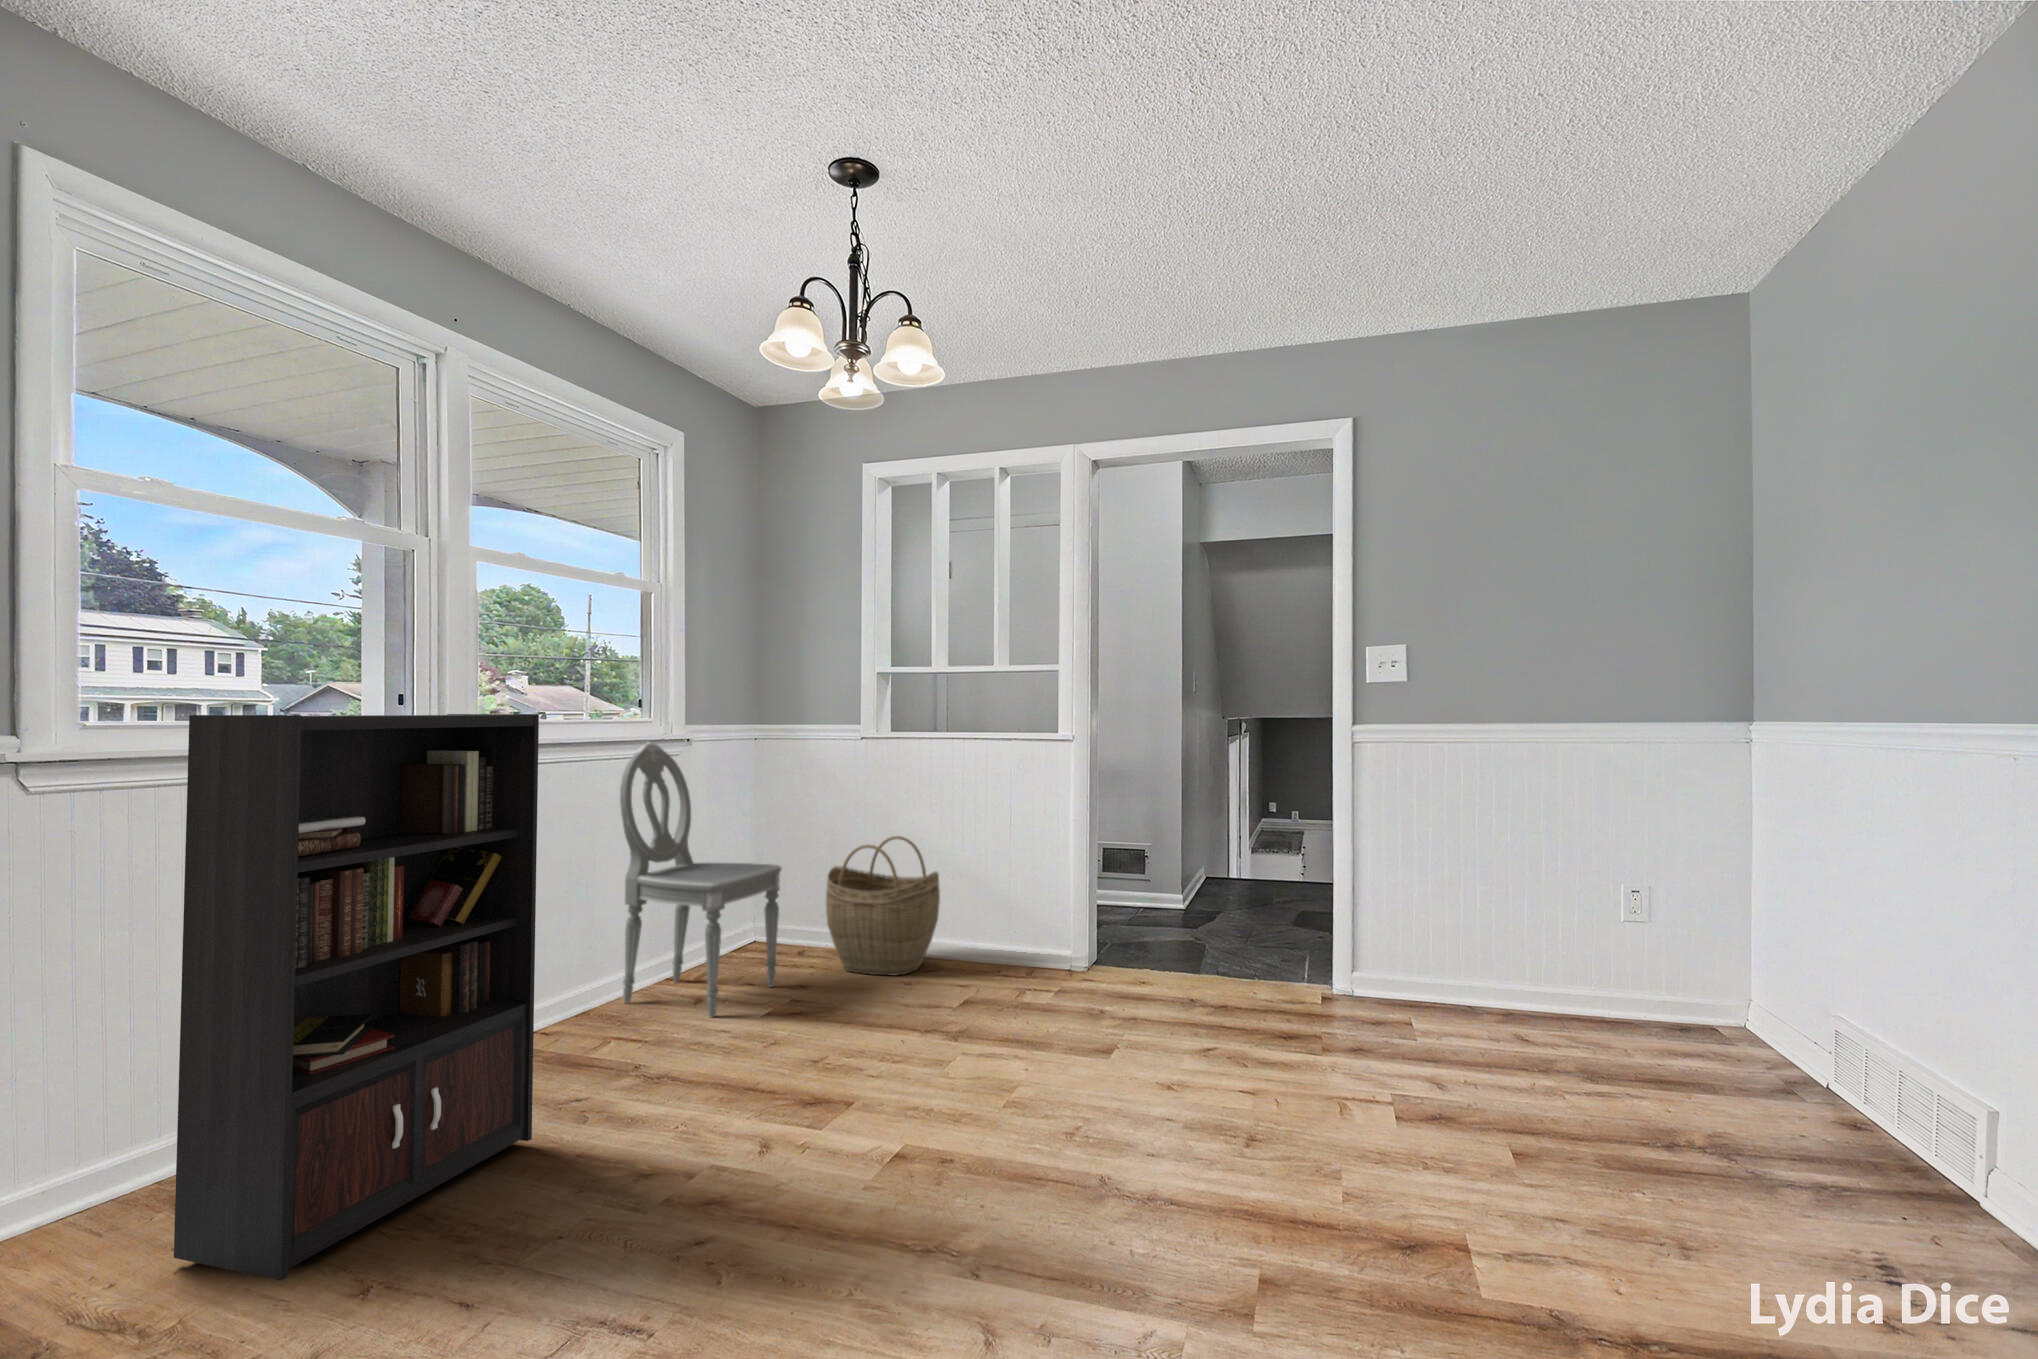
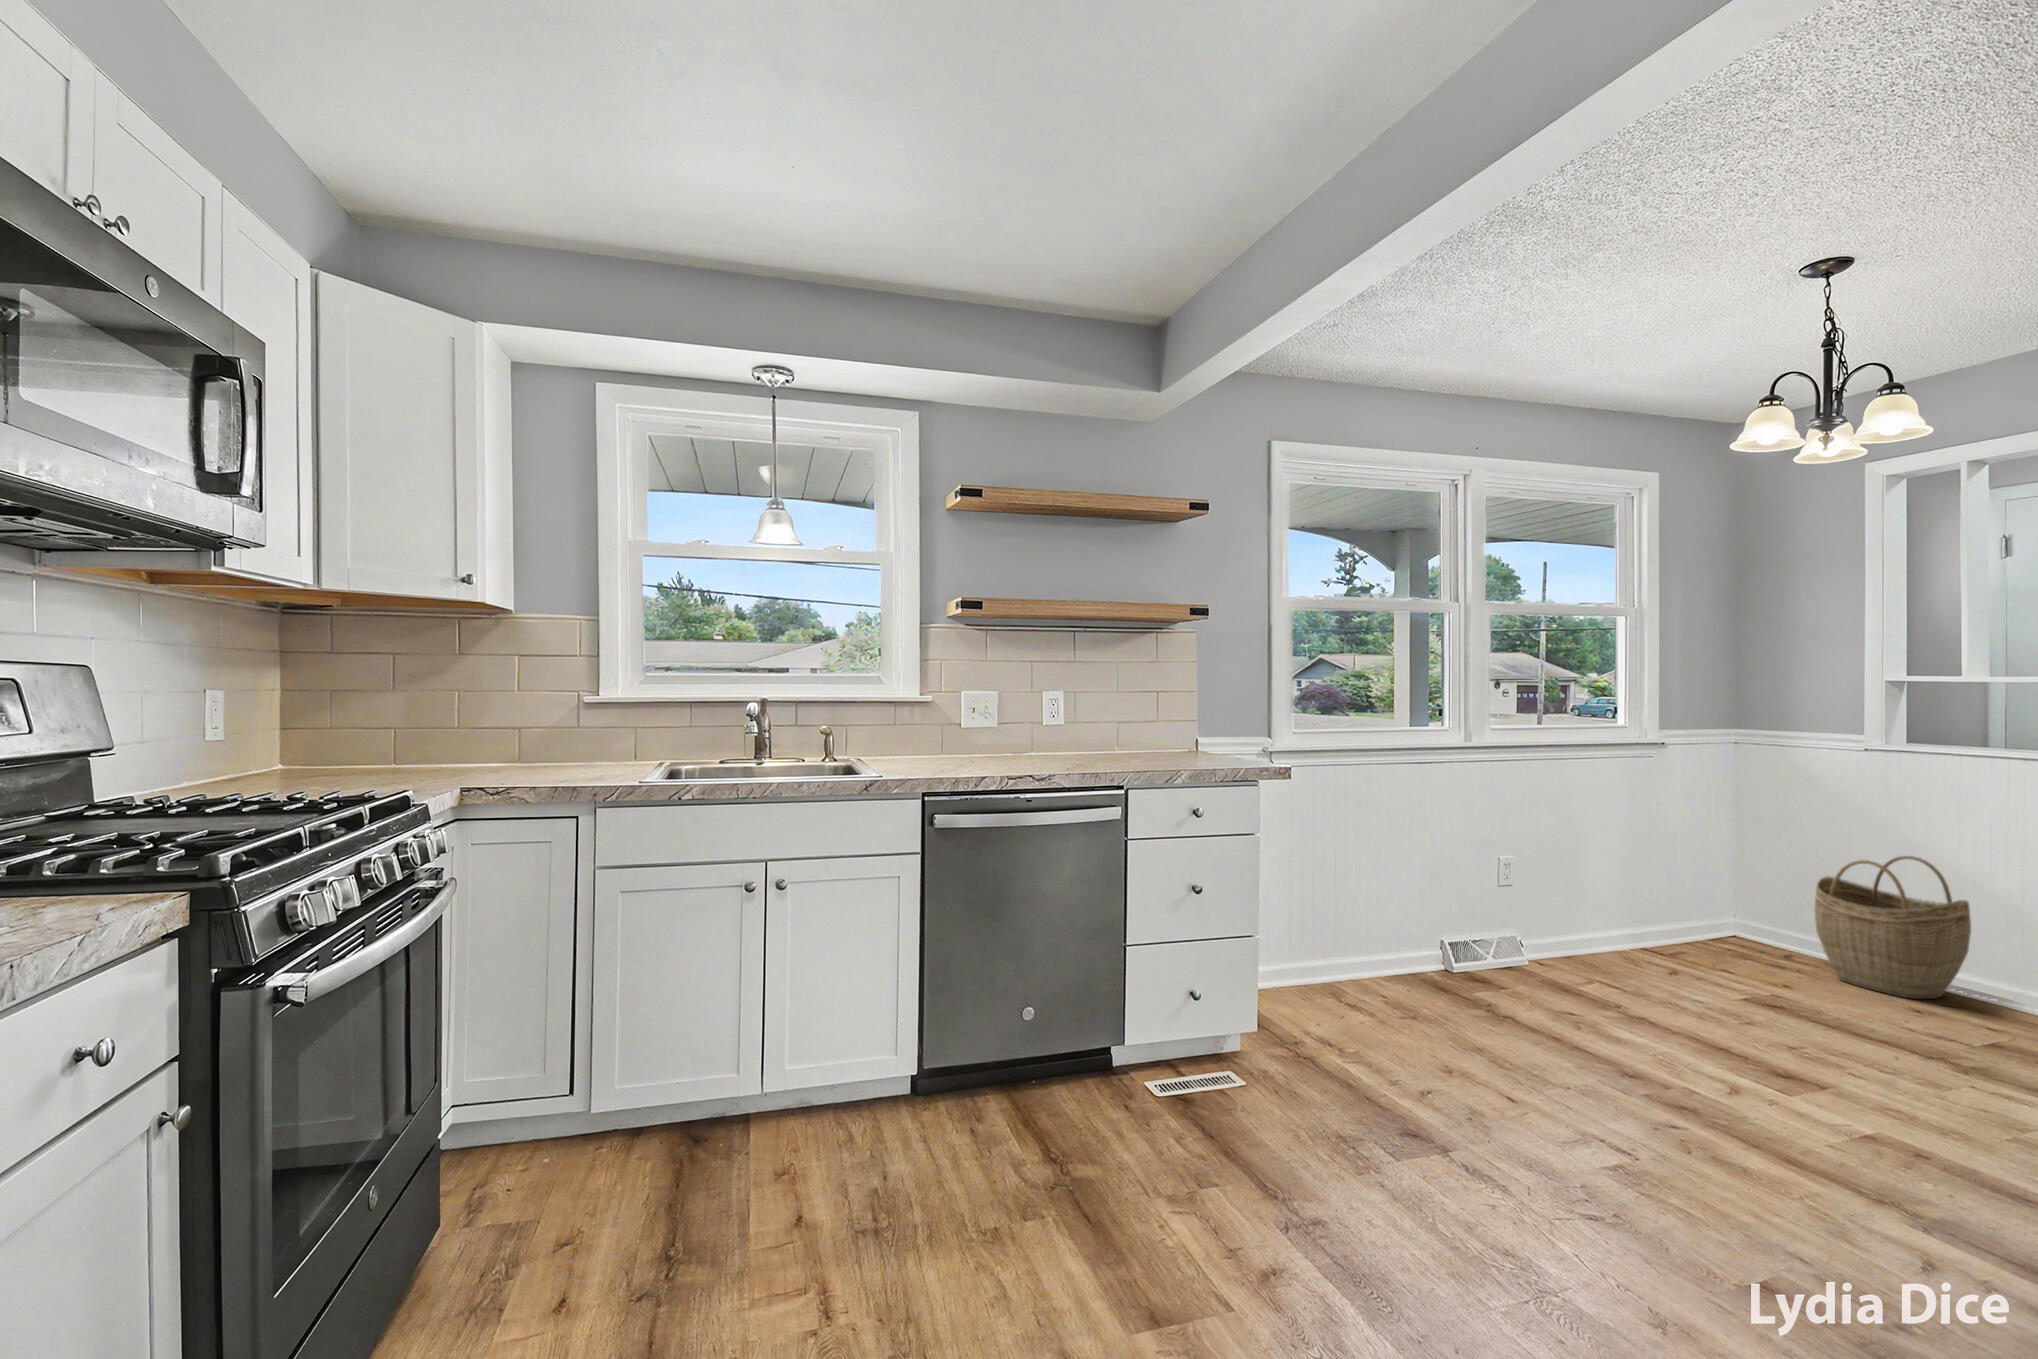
bookcase: present [174,714,539,1281] -> none [1352,732,1543,1051]
dining chair: present [620,742,781,1018] -> none [1598,746,1760,986]

